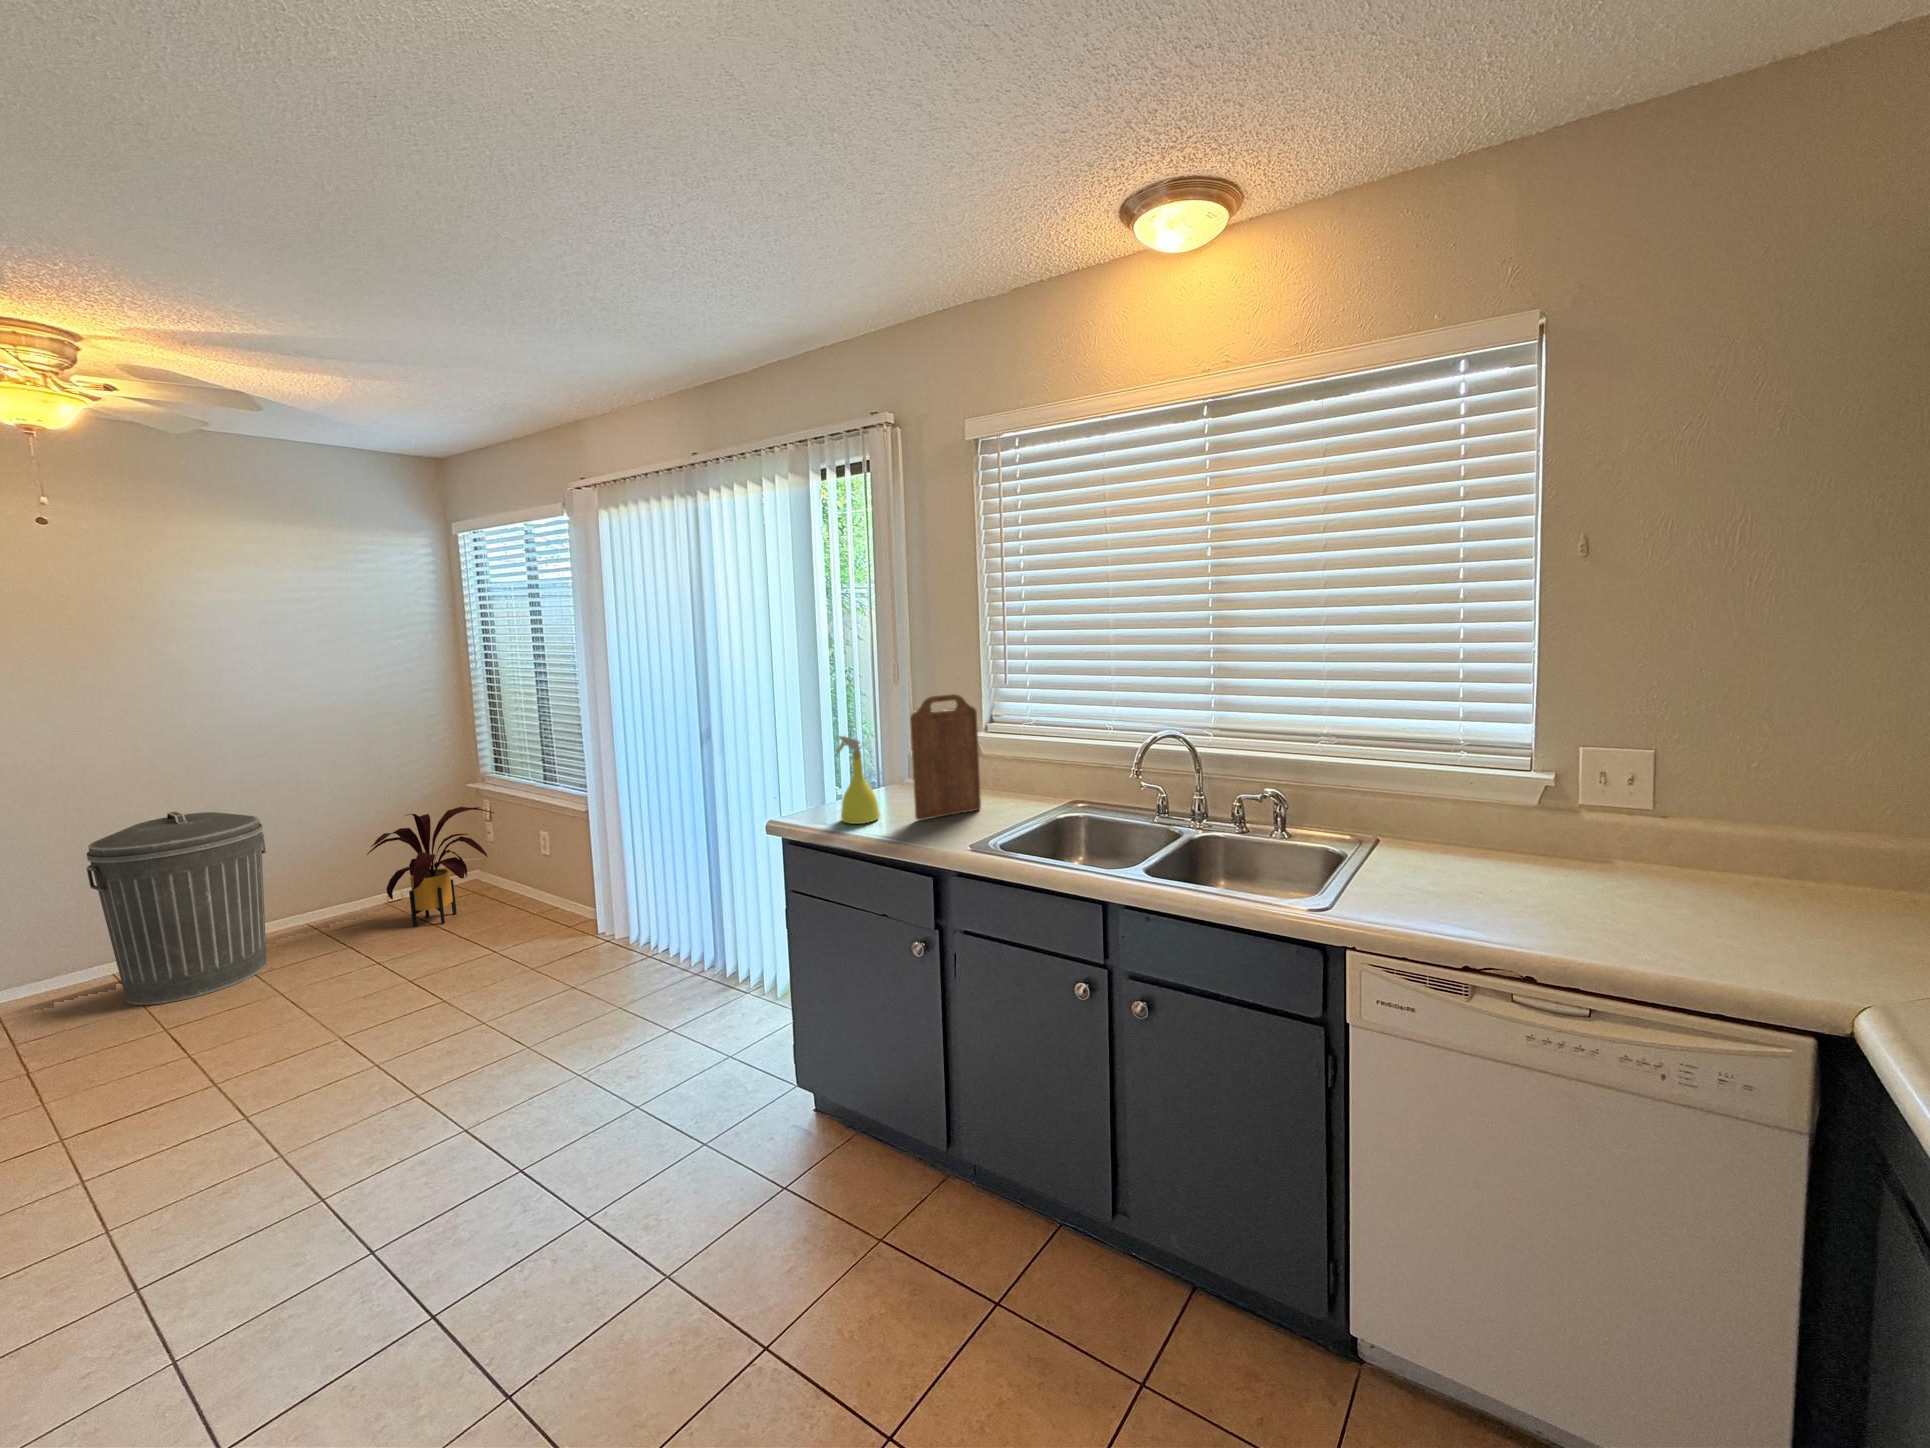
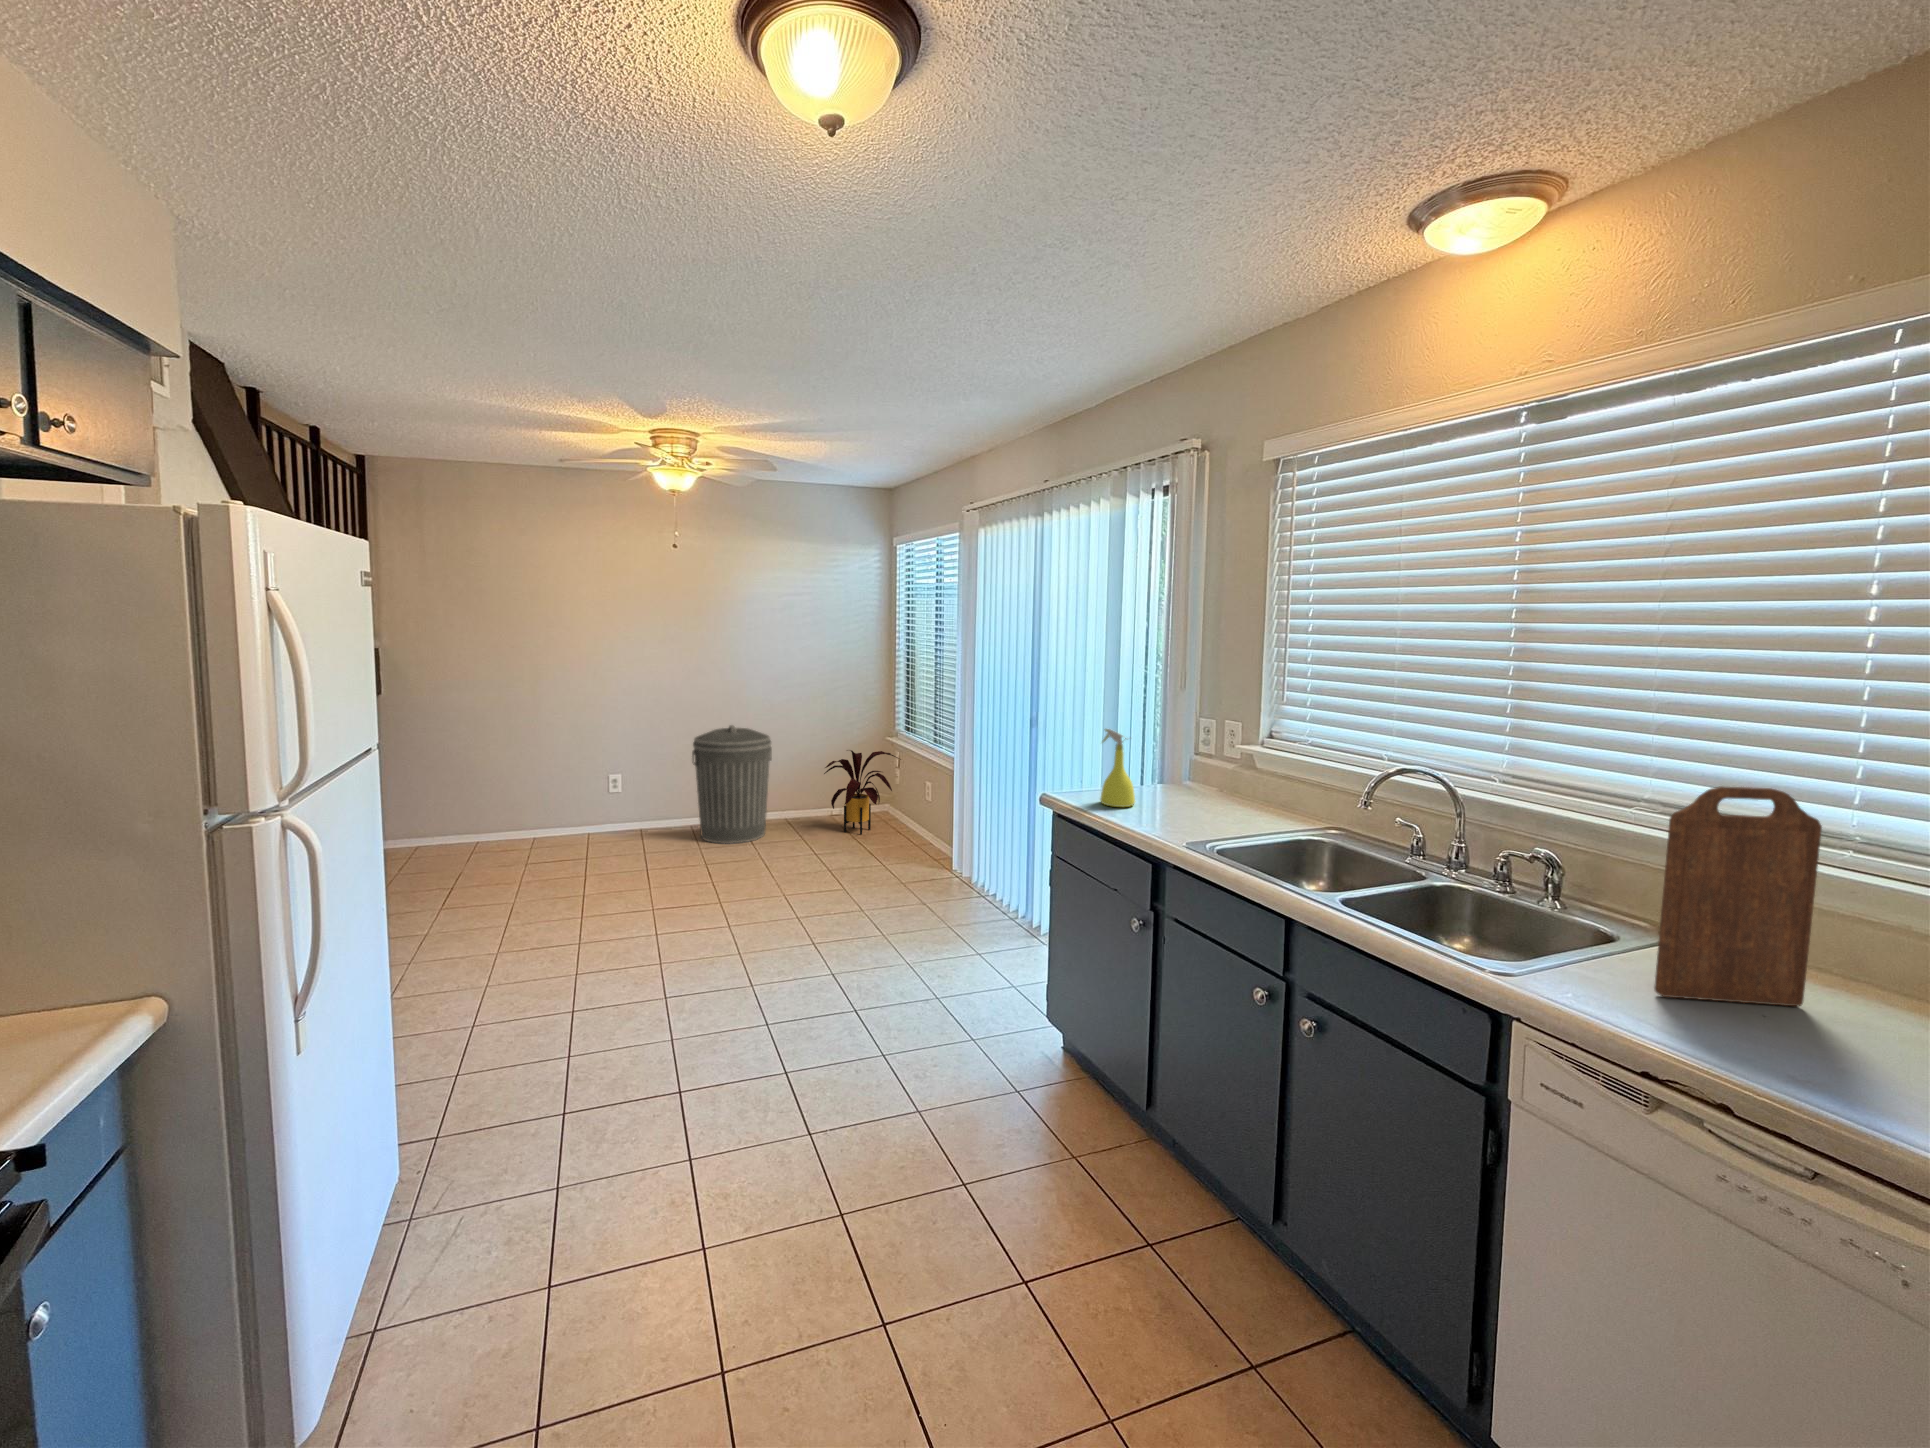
cutting board: present [910,694,981,820] -> present [1654,786,1822,1006]

